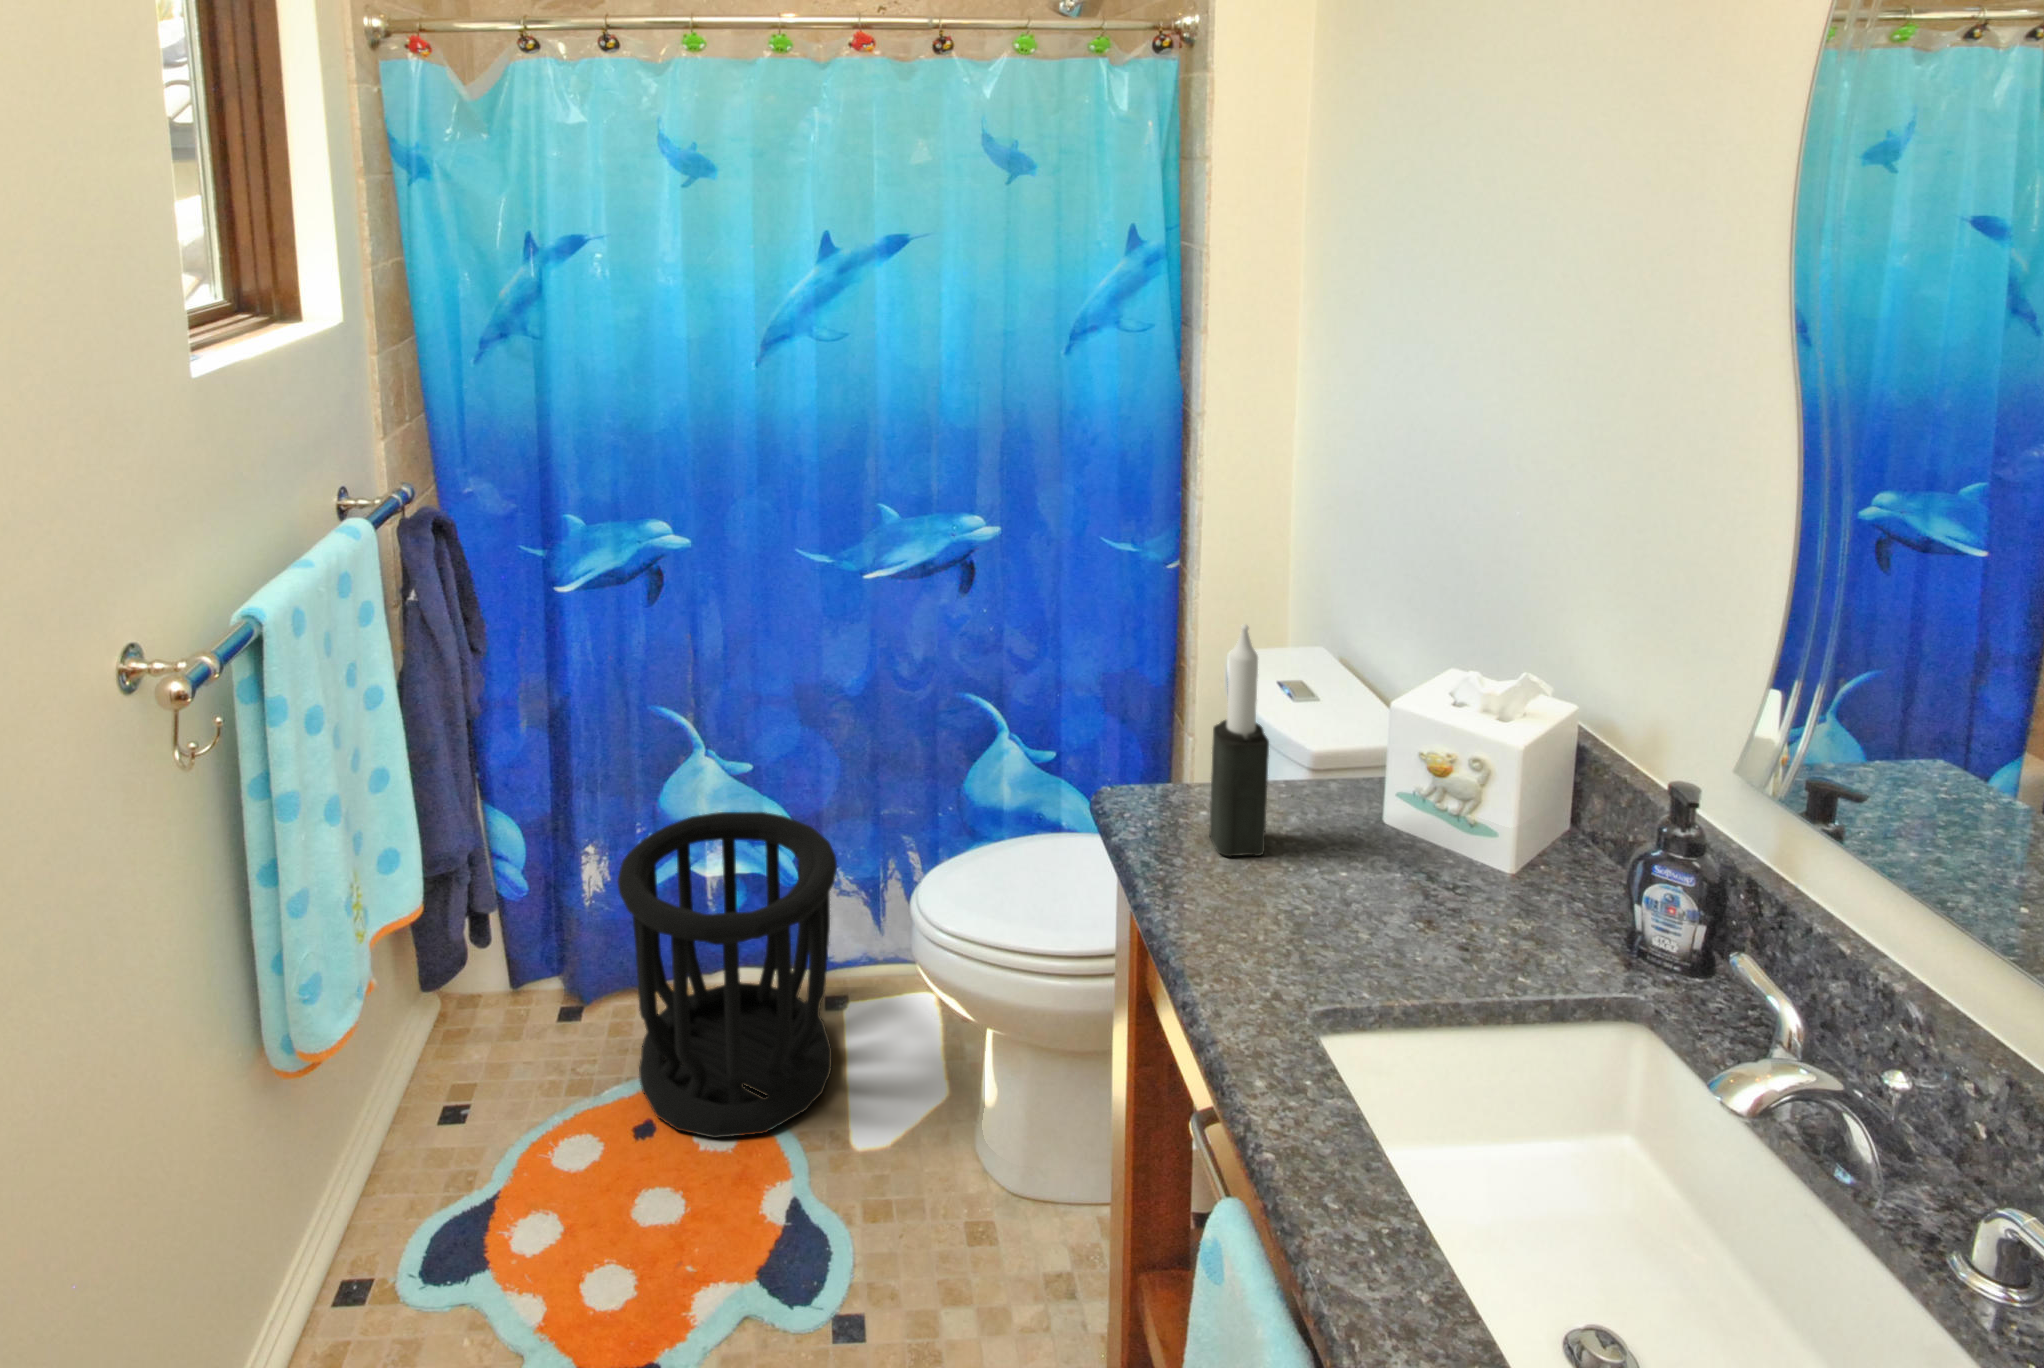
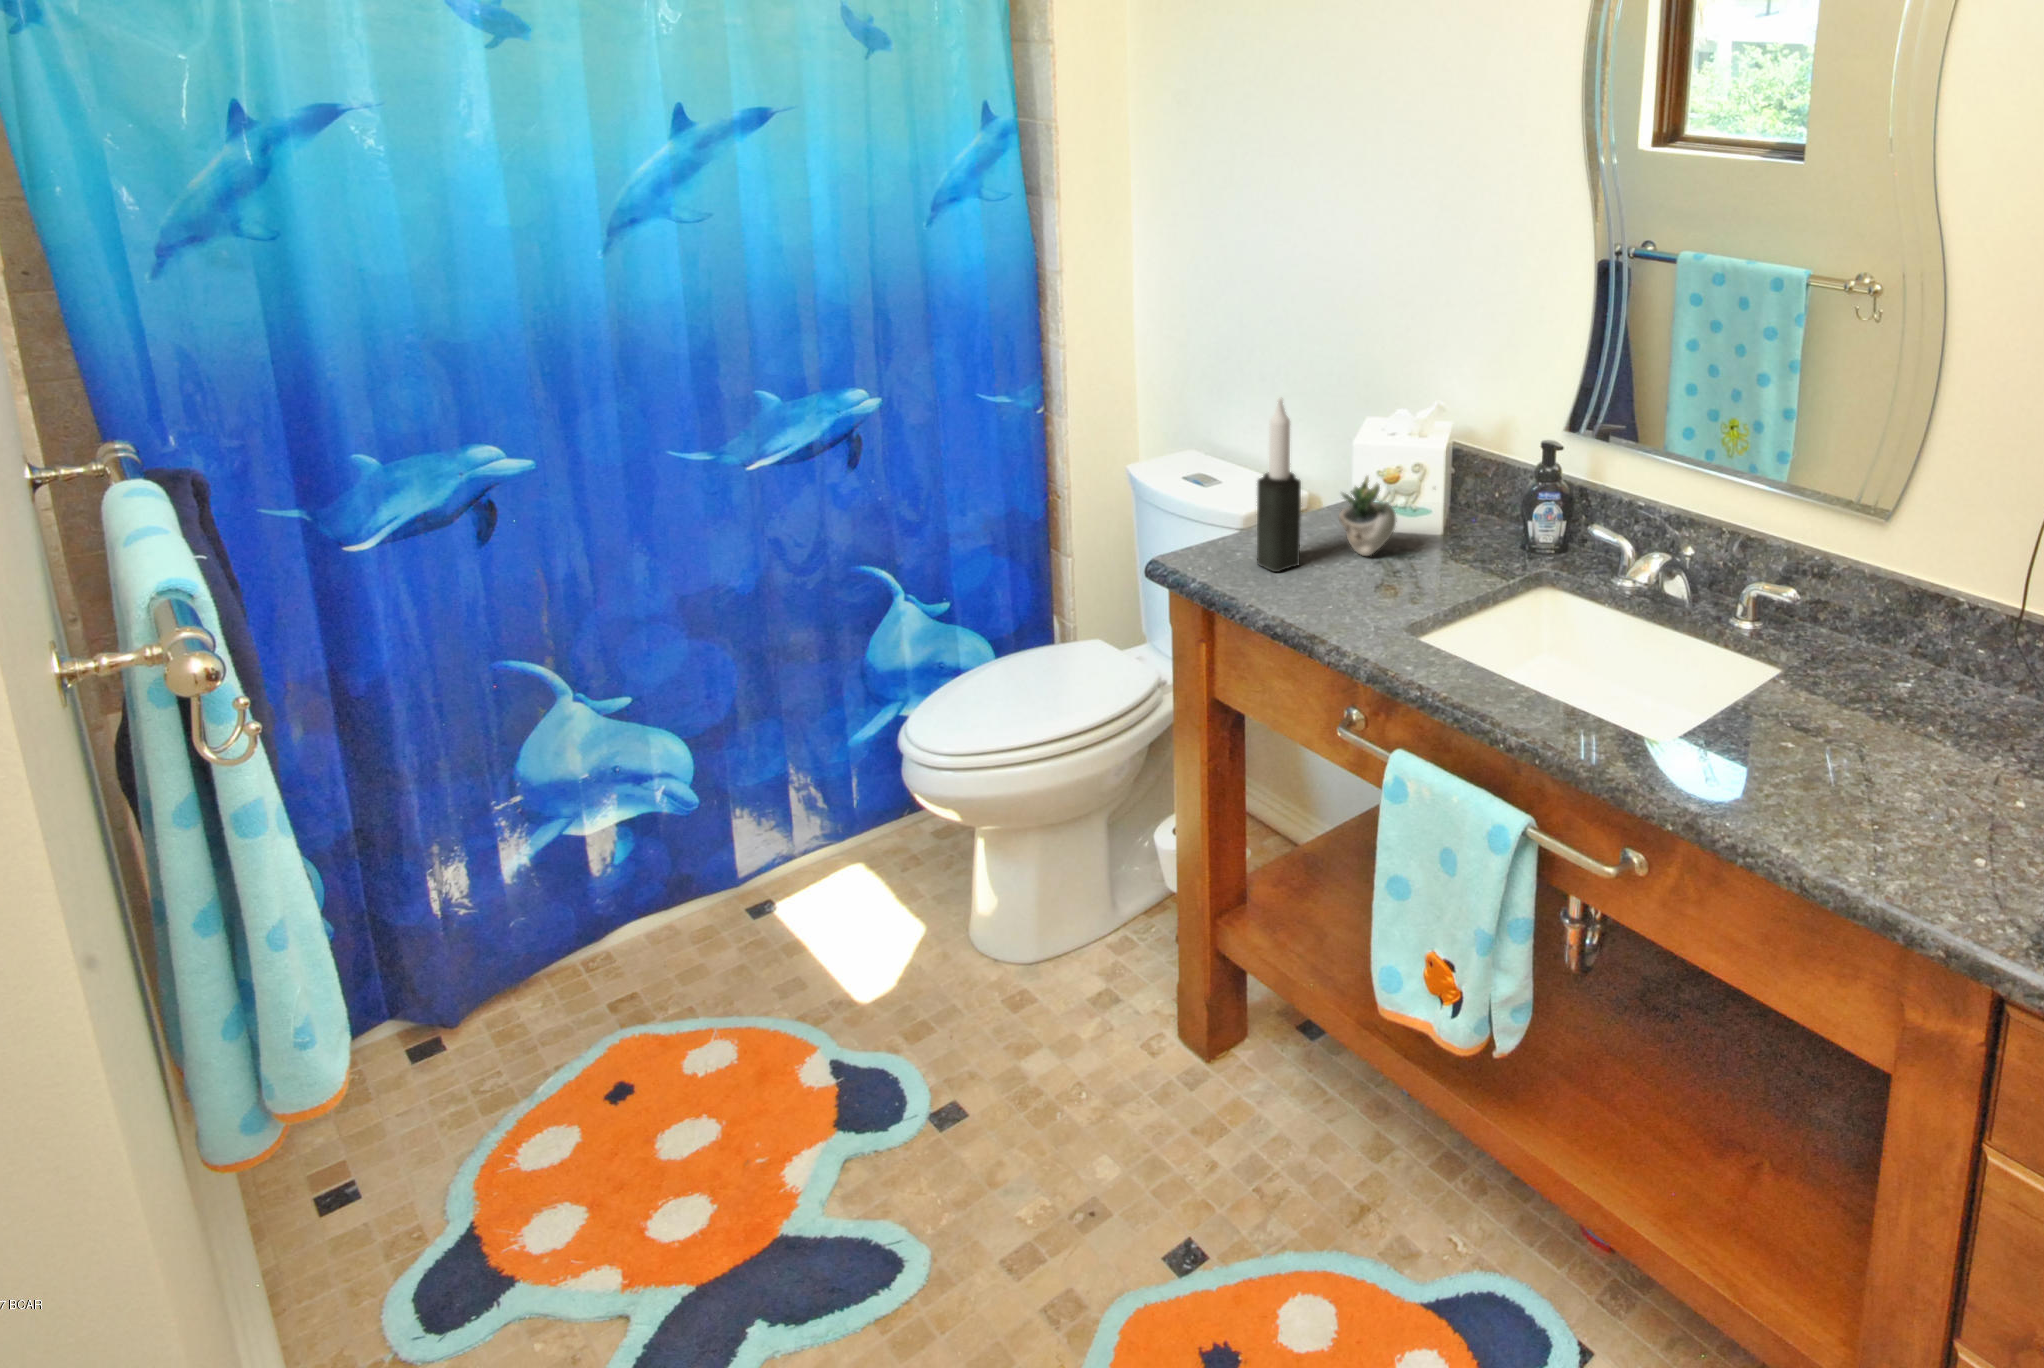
succulent plant: none [1330,758,1447,873] -> present [1339,476,1397,556]
wastebasket: present [618,812,837,1138] -> none [524,733,802,1075]

